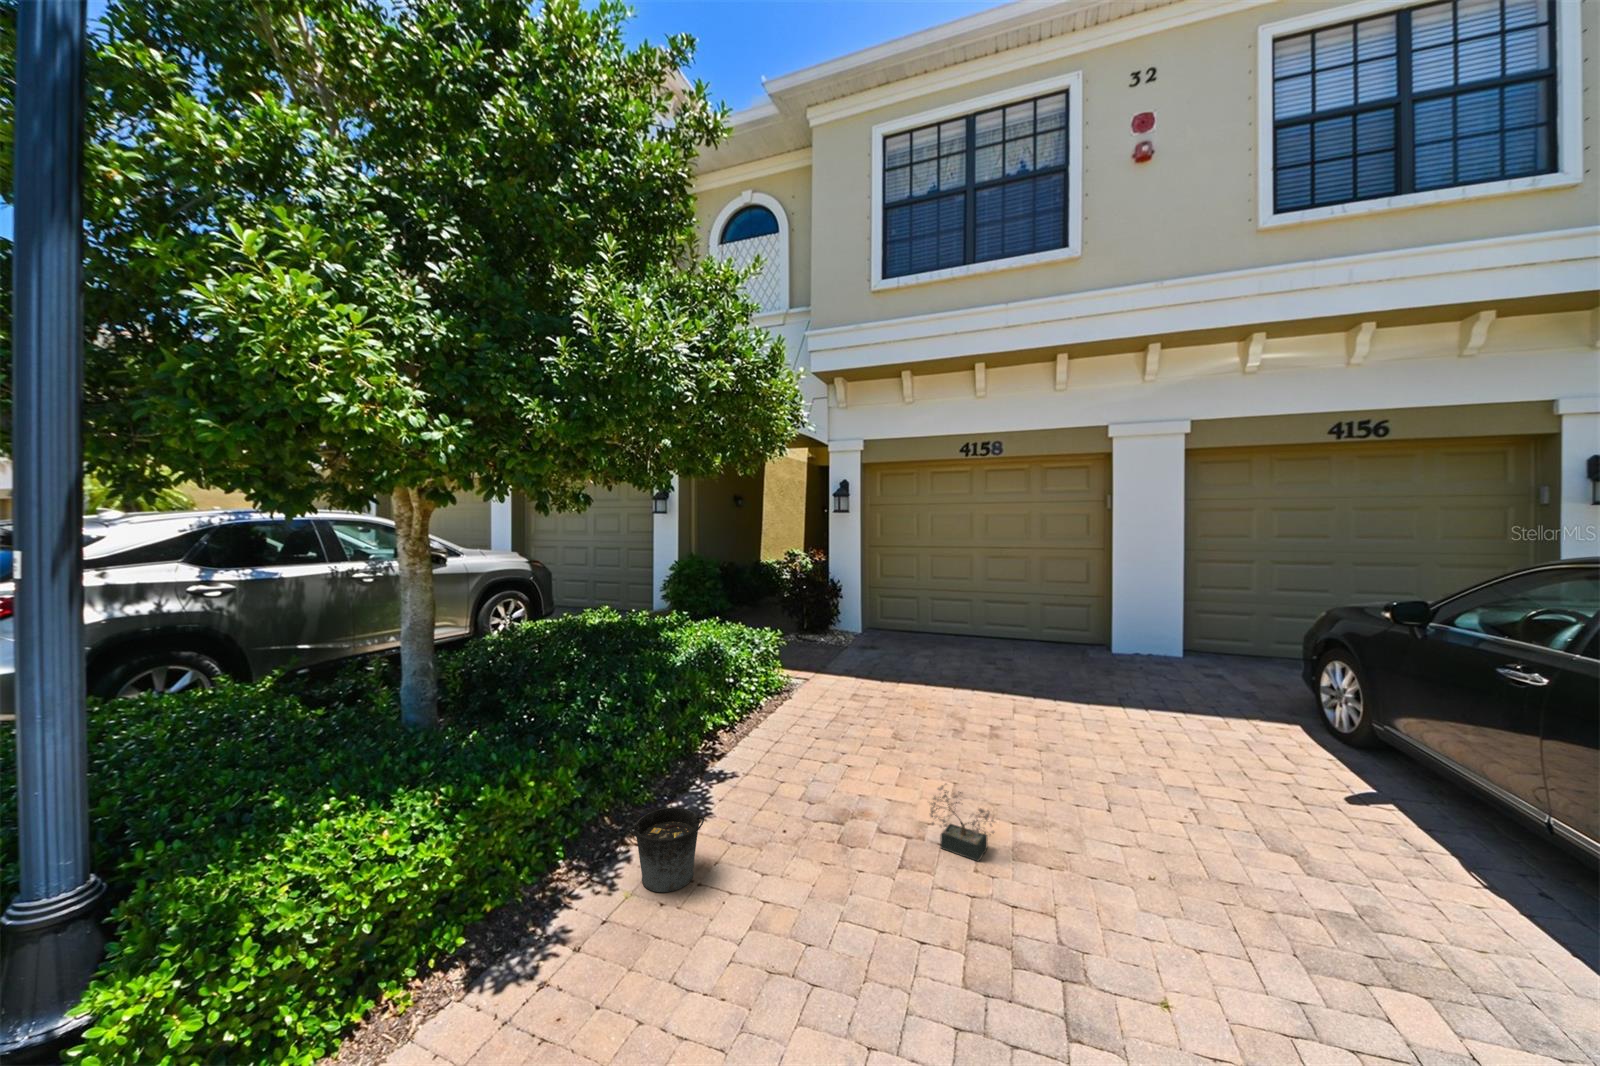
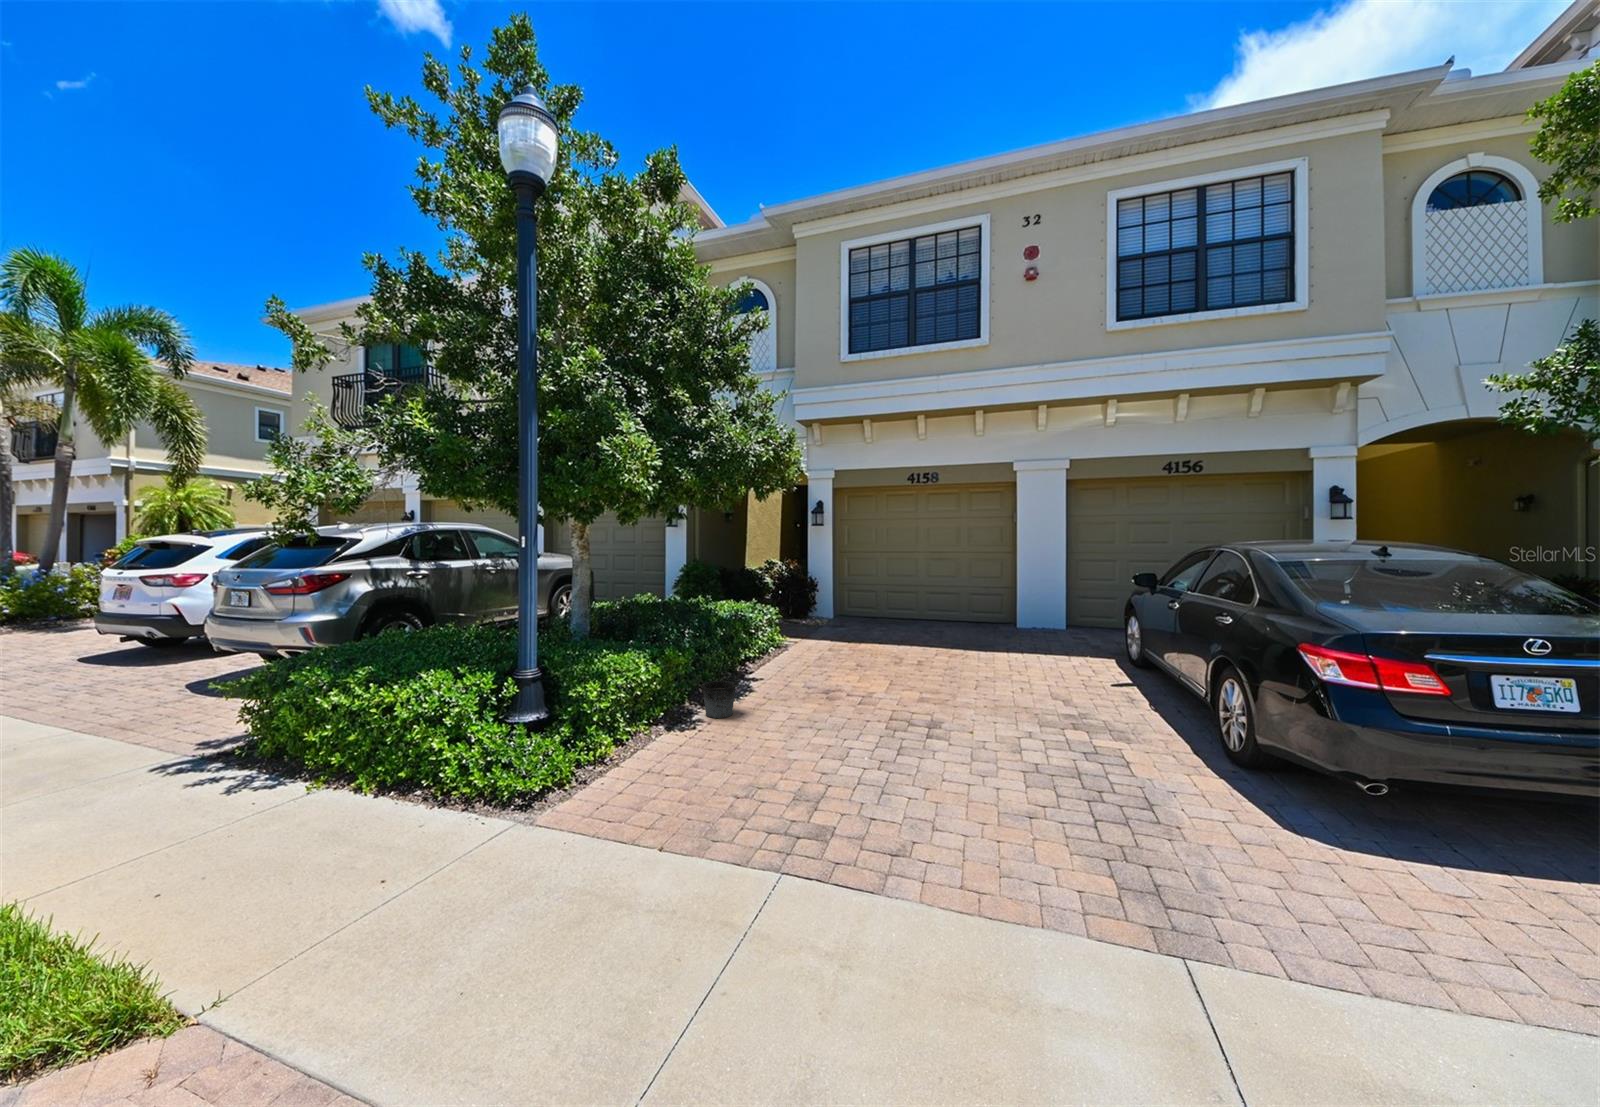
decorative plant: present [930,784,995,861] -> none [860,672,897,709]

